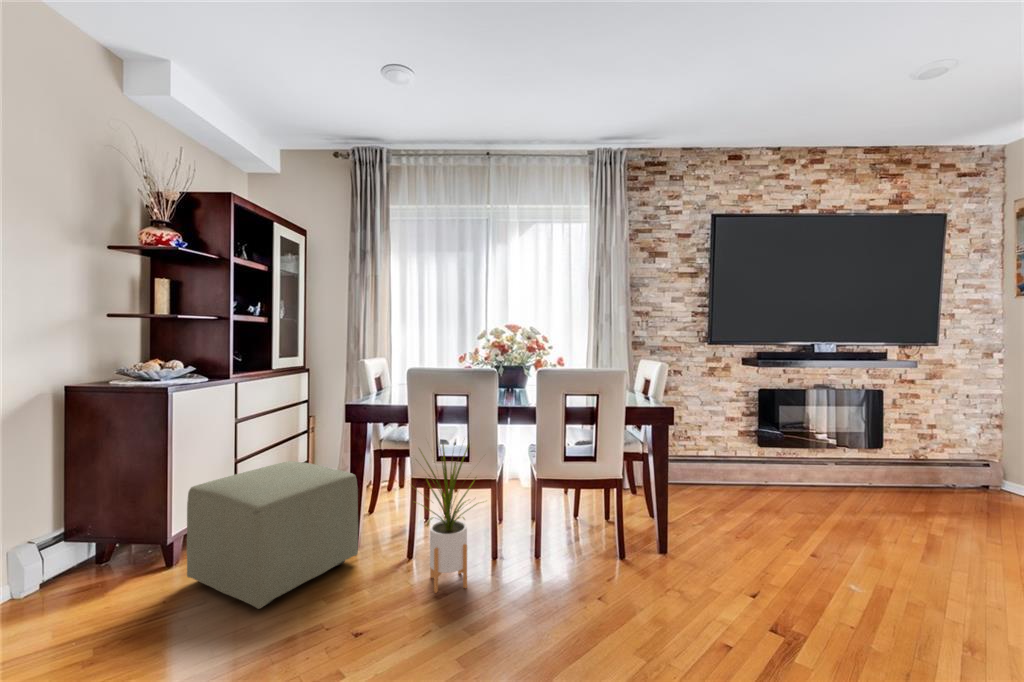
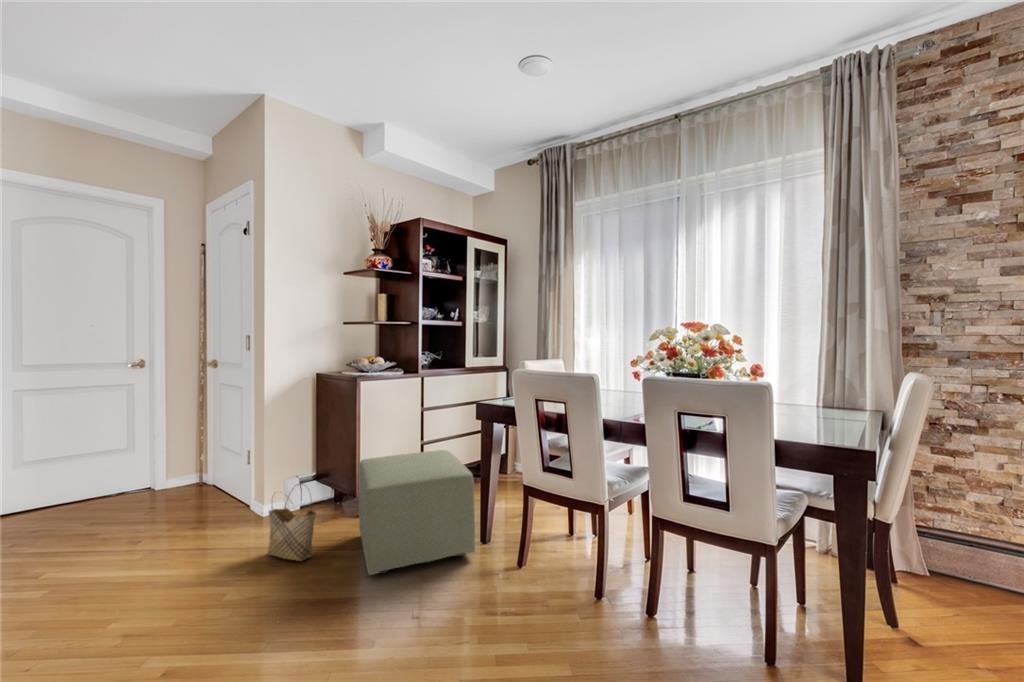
house plant: present [419,445,482,593] -> none [480,449,571,630]
woven basket: none [52,532,146,646] -> present [267,484,316,561]

